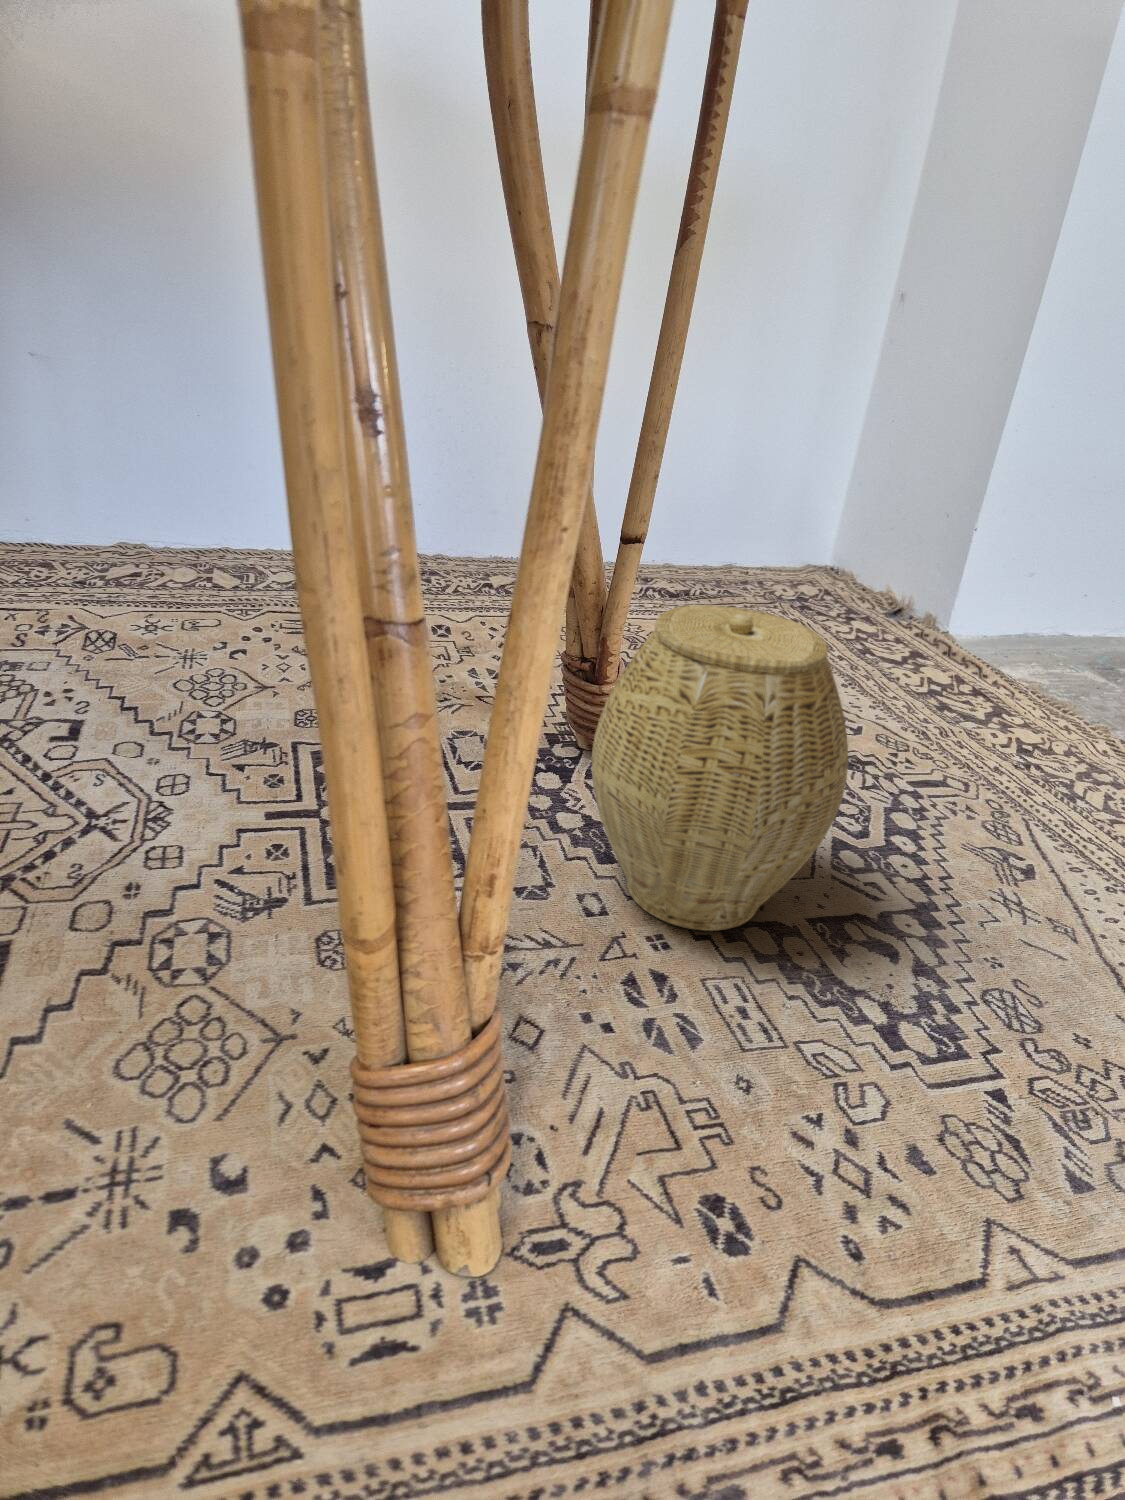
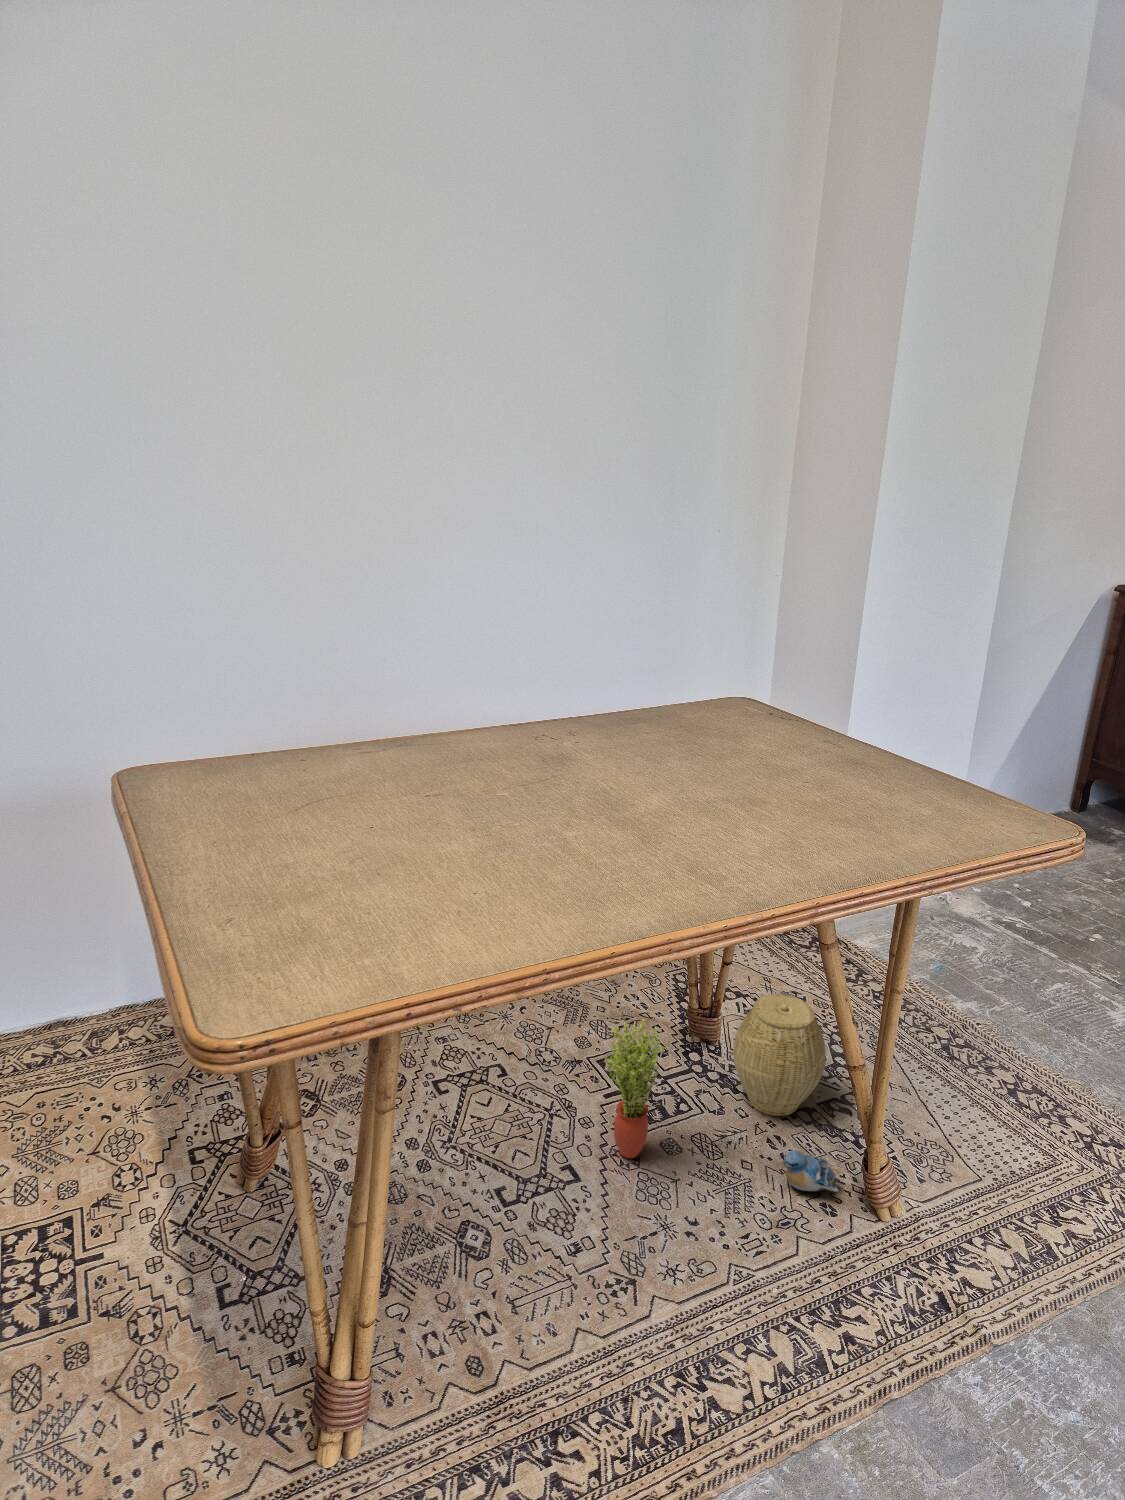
potted plant: none [32,495,287,956] -> present [605,1018,671,1158]
plush toy: none [603,1010,795,1172] -> present [783,1150,840,1192]

